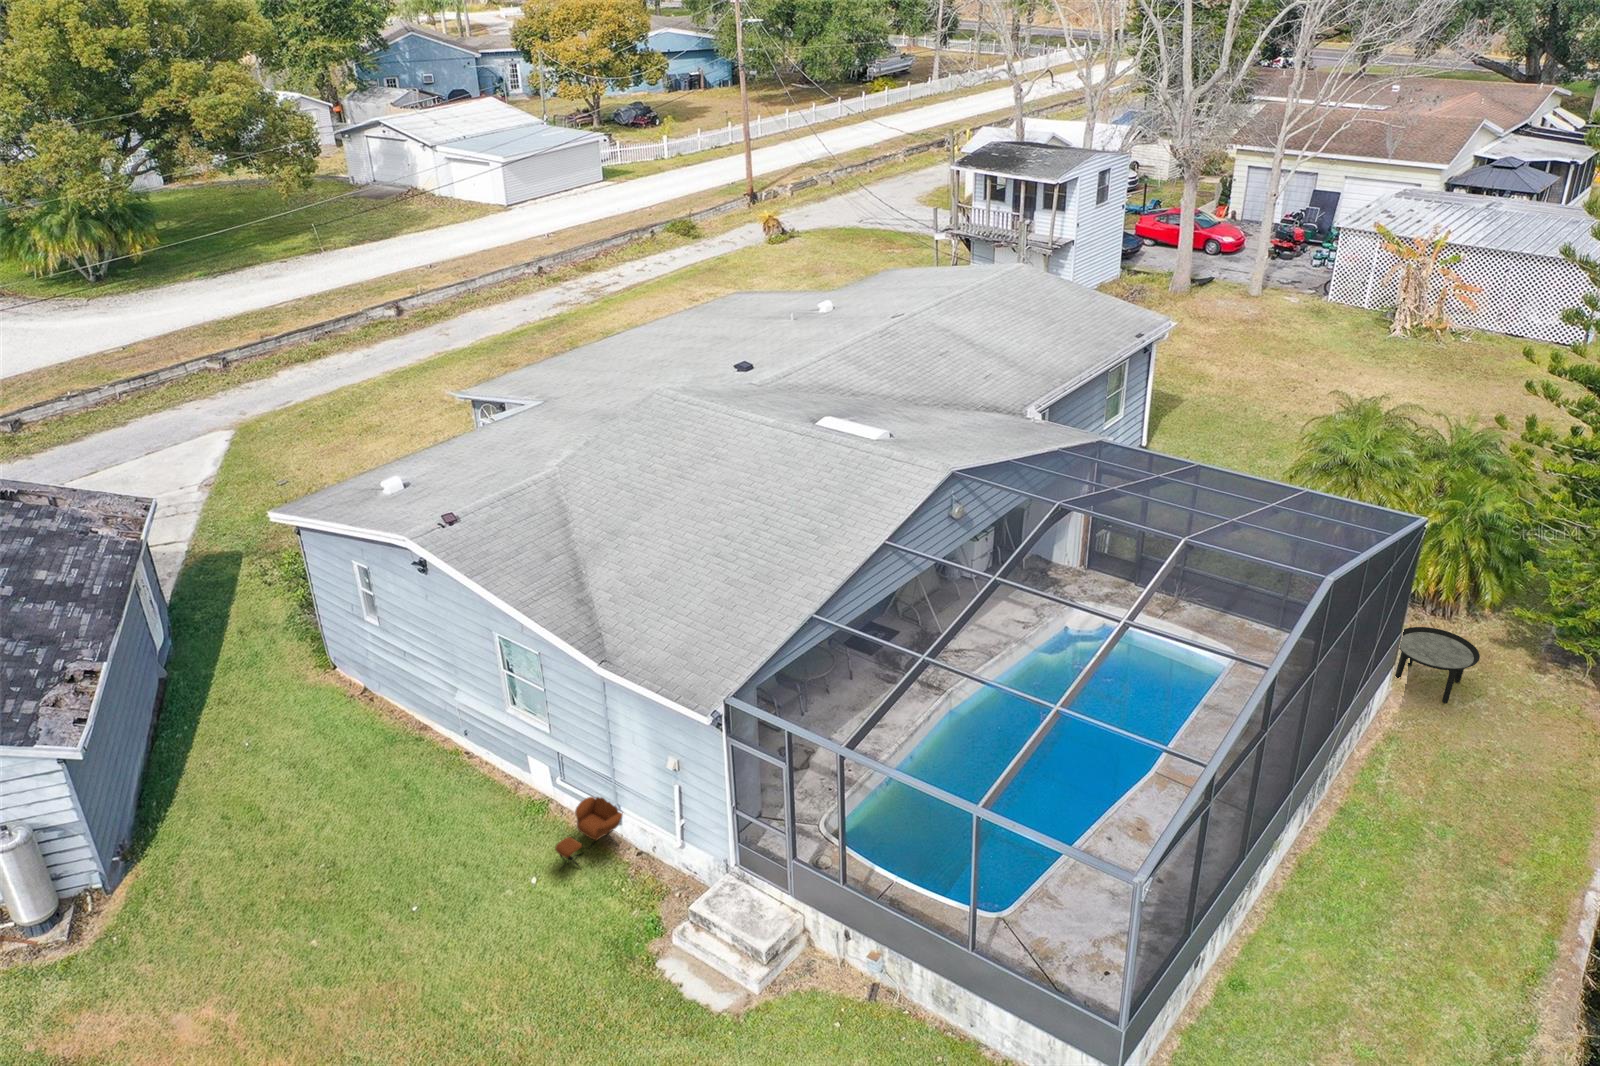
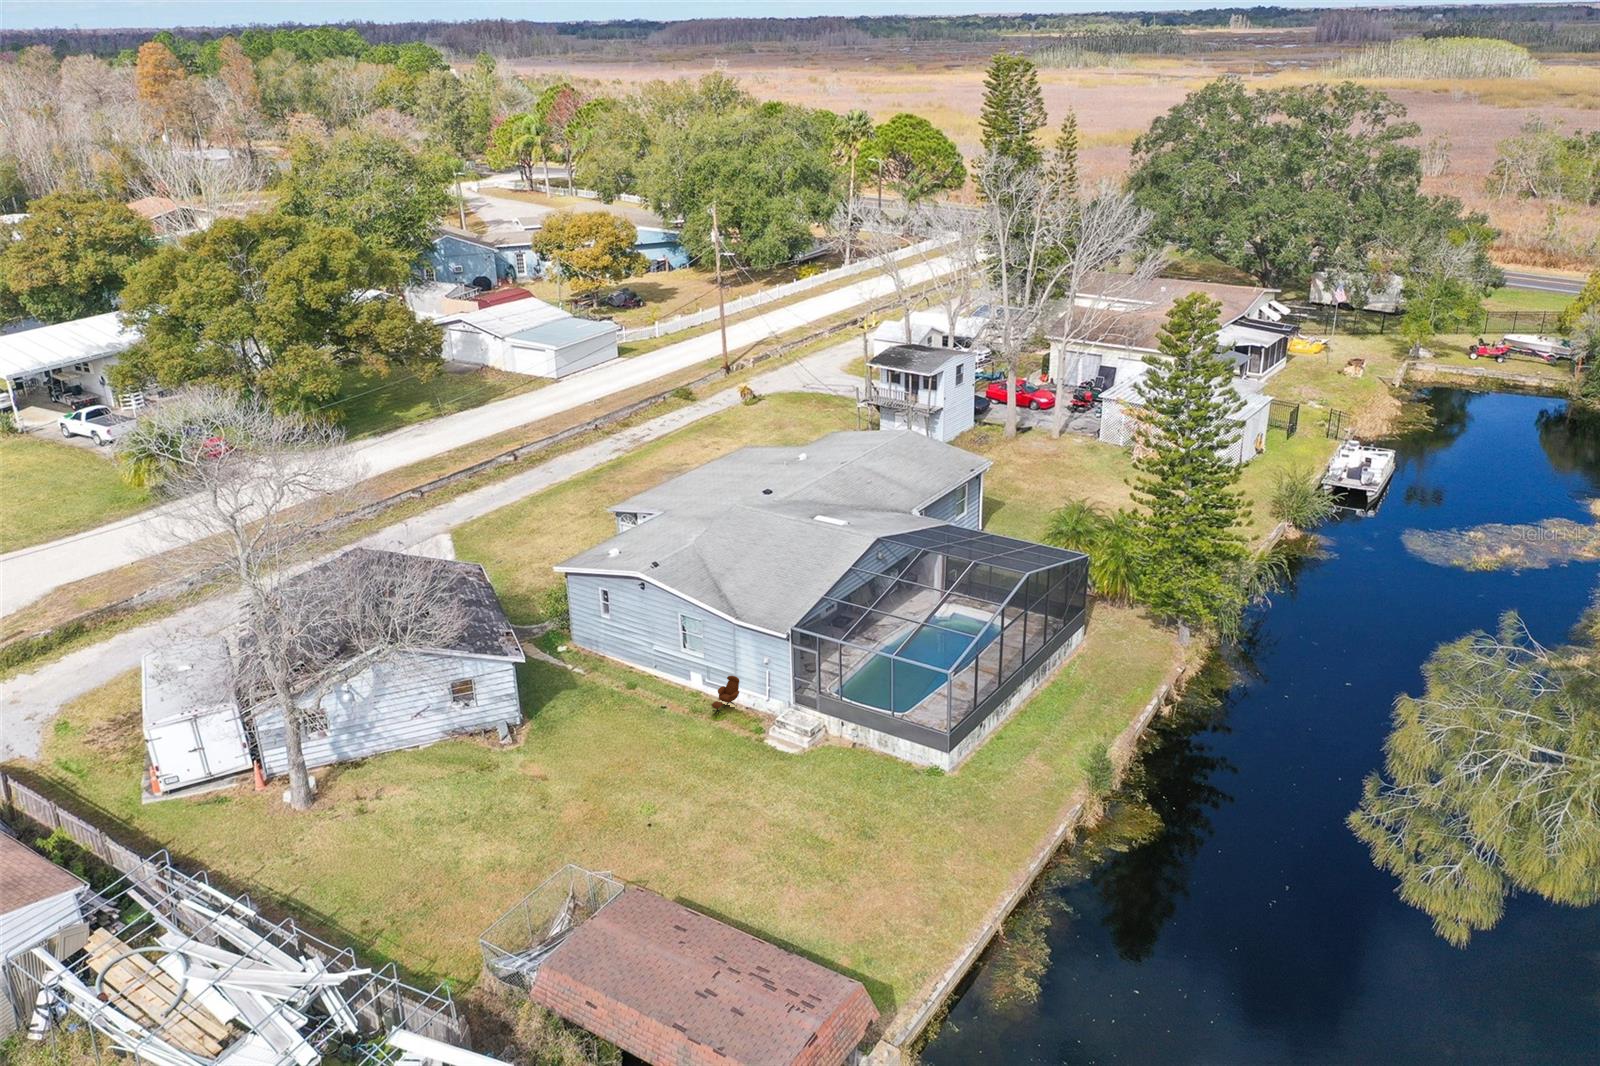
round table: present [1395,627,1480,703] -> none [1087,610,1123,643]

